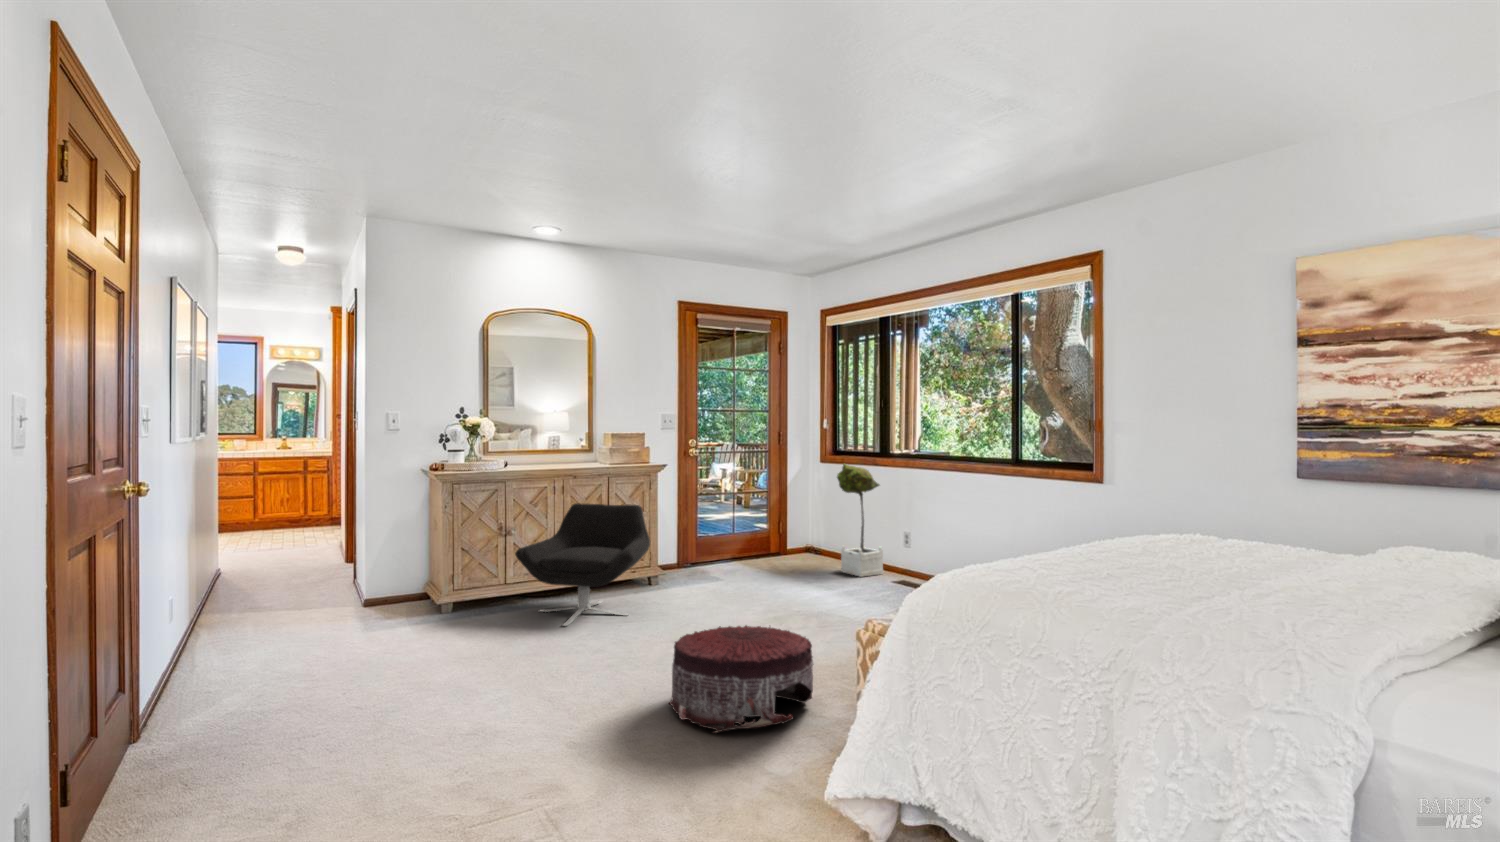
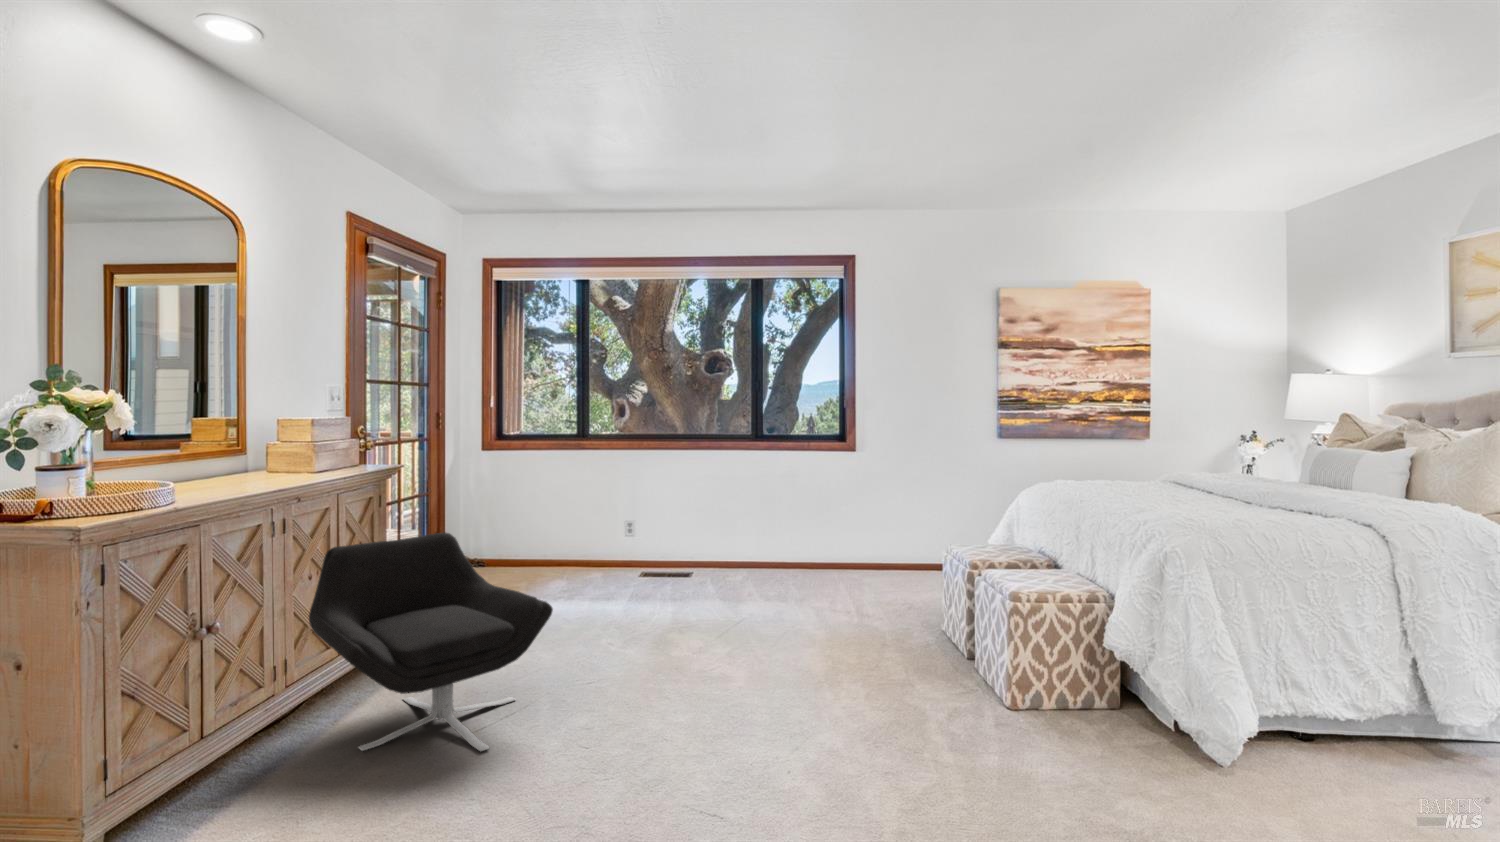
potted tree: present [837,464,883,577] -> none [552,448,607,576]
pouf: present [669,626,813,733] -> none [853,631,1020,766]

